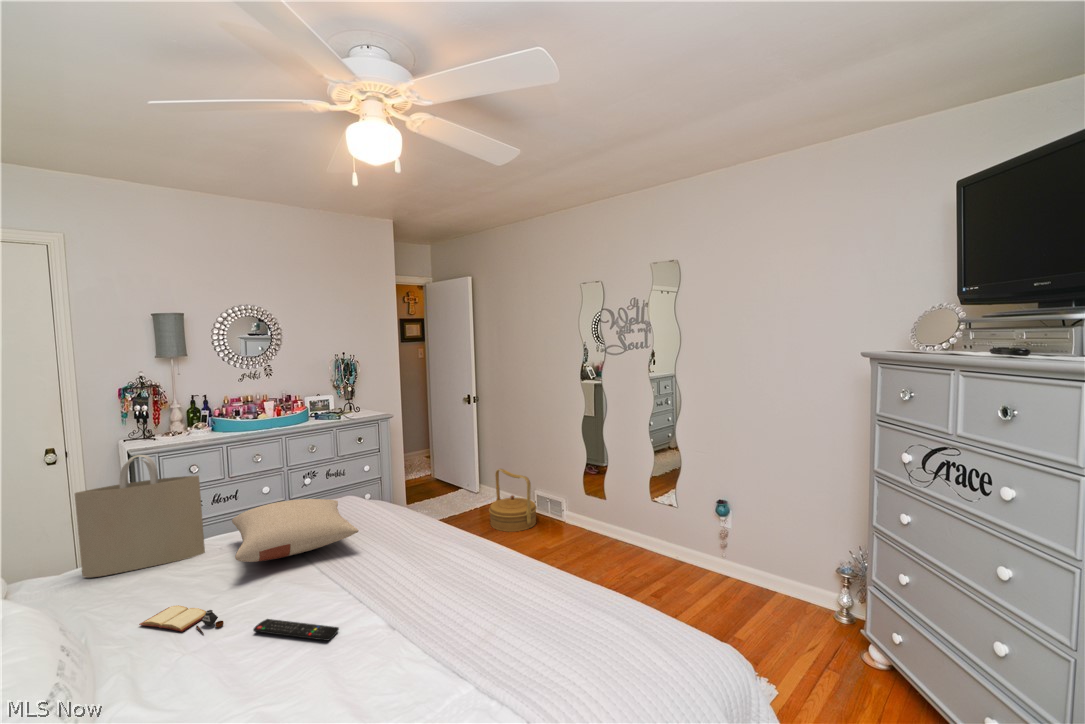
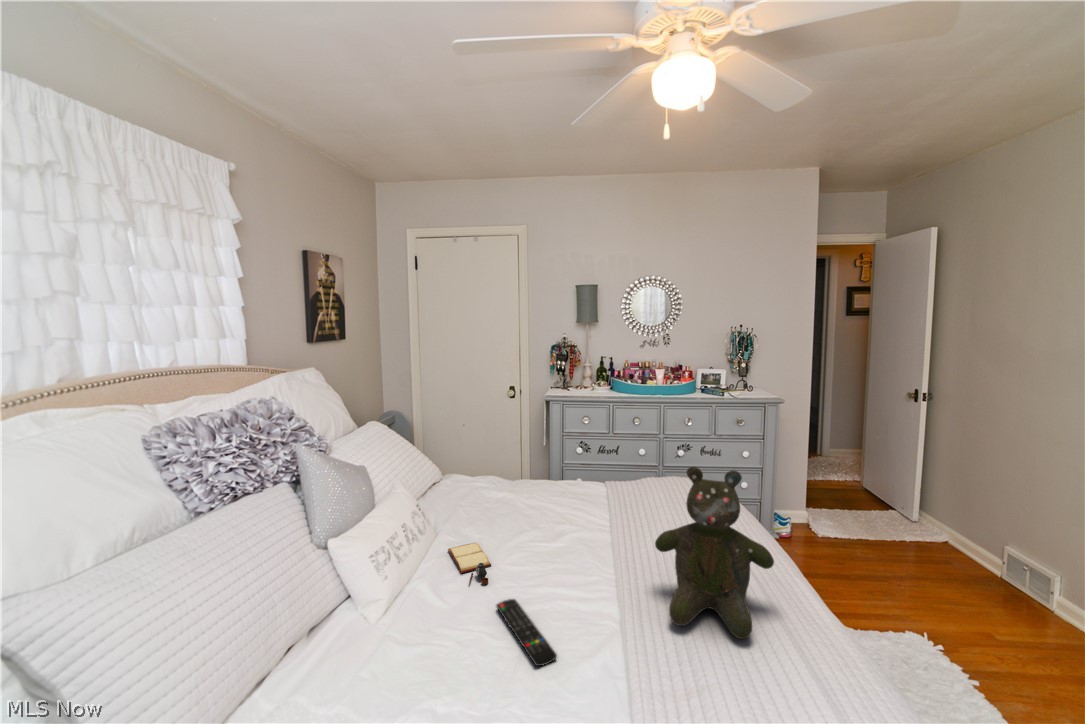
tote bag: present [75,455,205,578] -> none [461,400,541,500]
teddy bear: none [372,460,452,577] -> present [655,467,774,639]
woven basket: present [489,469,537,532] -> none [922,500,1016,604]
pillow: present [232,499,359,562] -> none [531,471,665,536]

